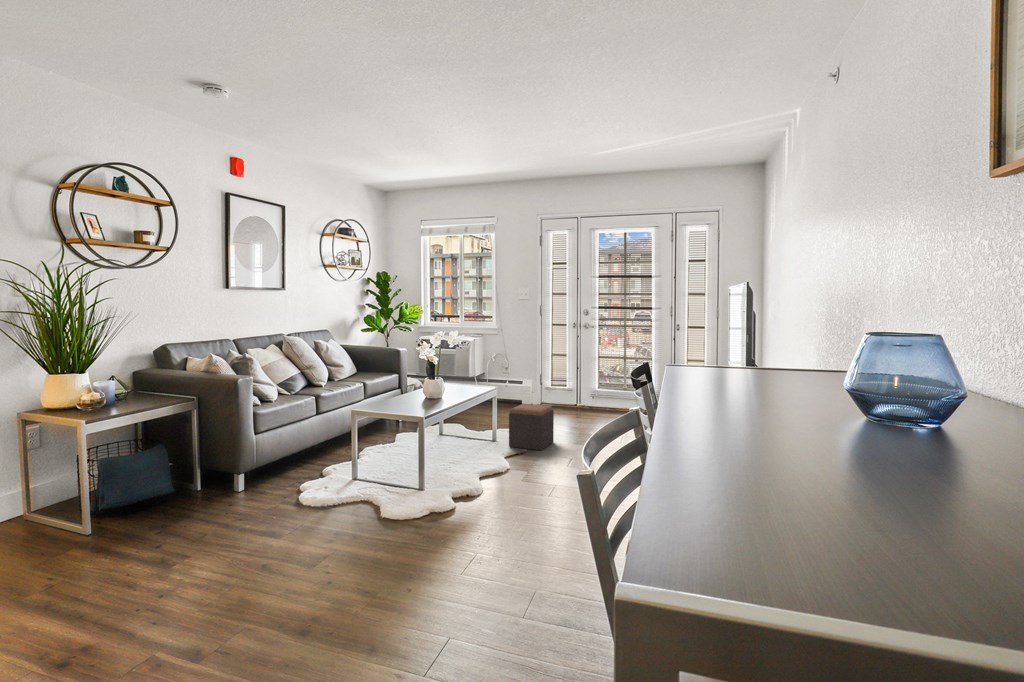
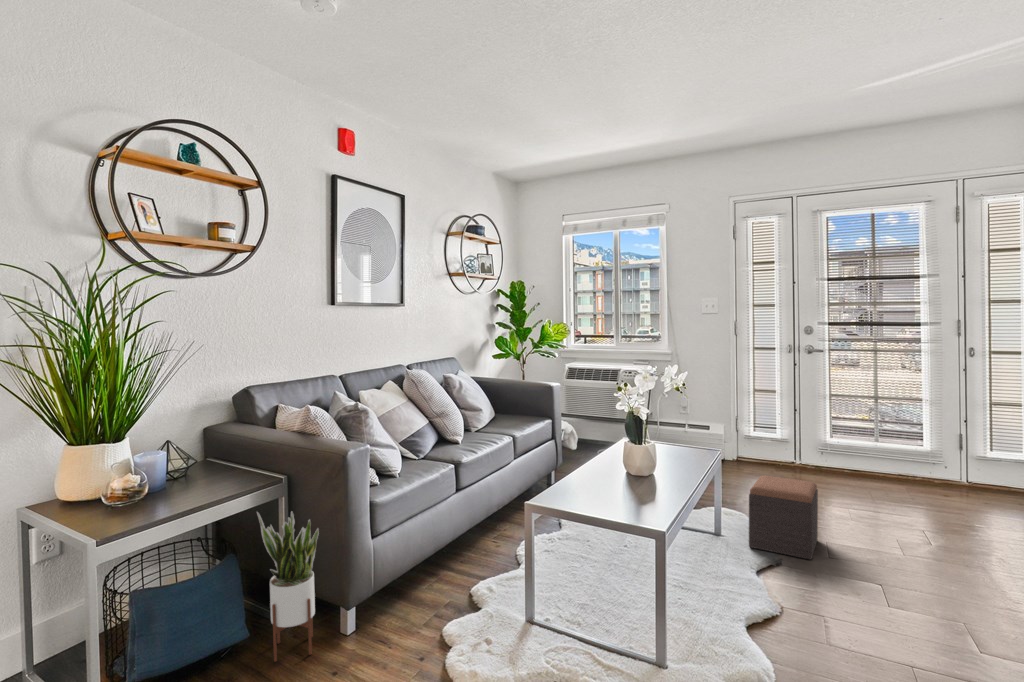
potted plant: none [179,414,220,502] -> present [257,512,319,662]

